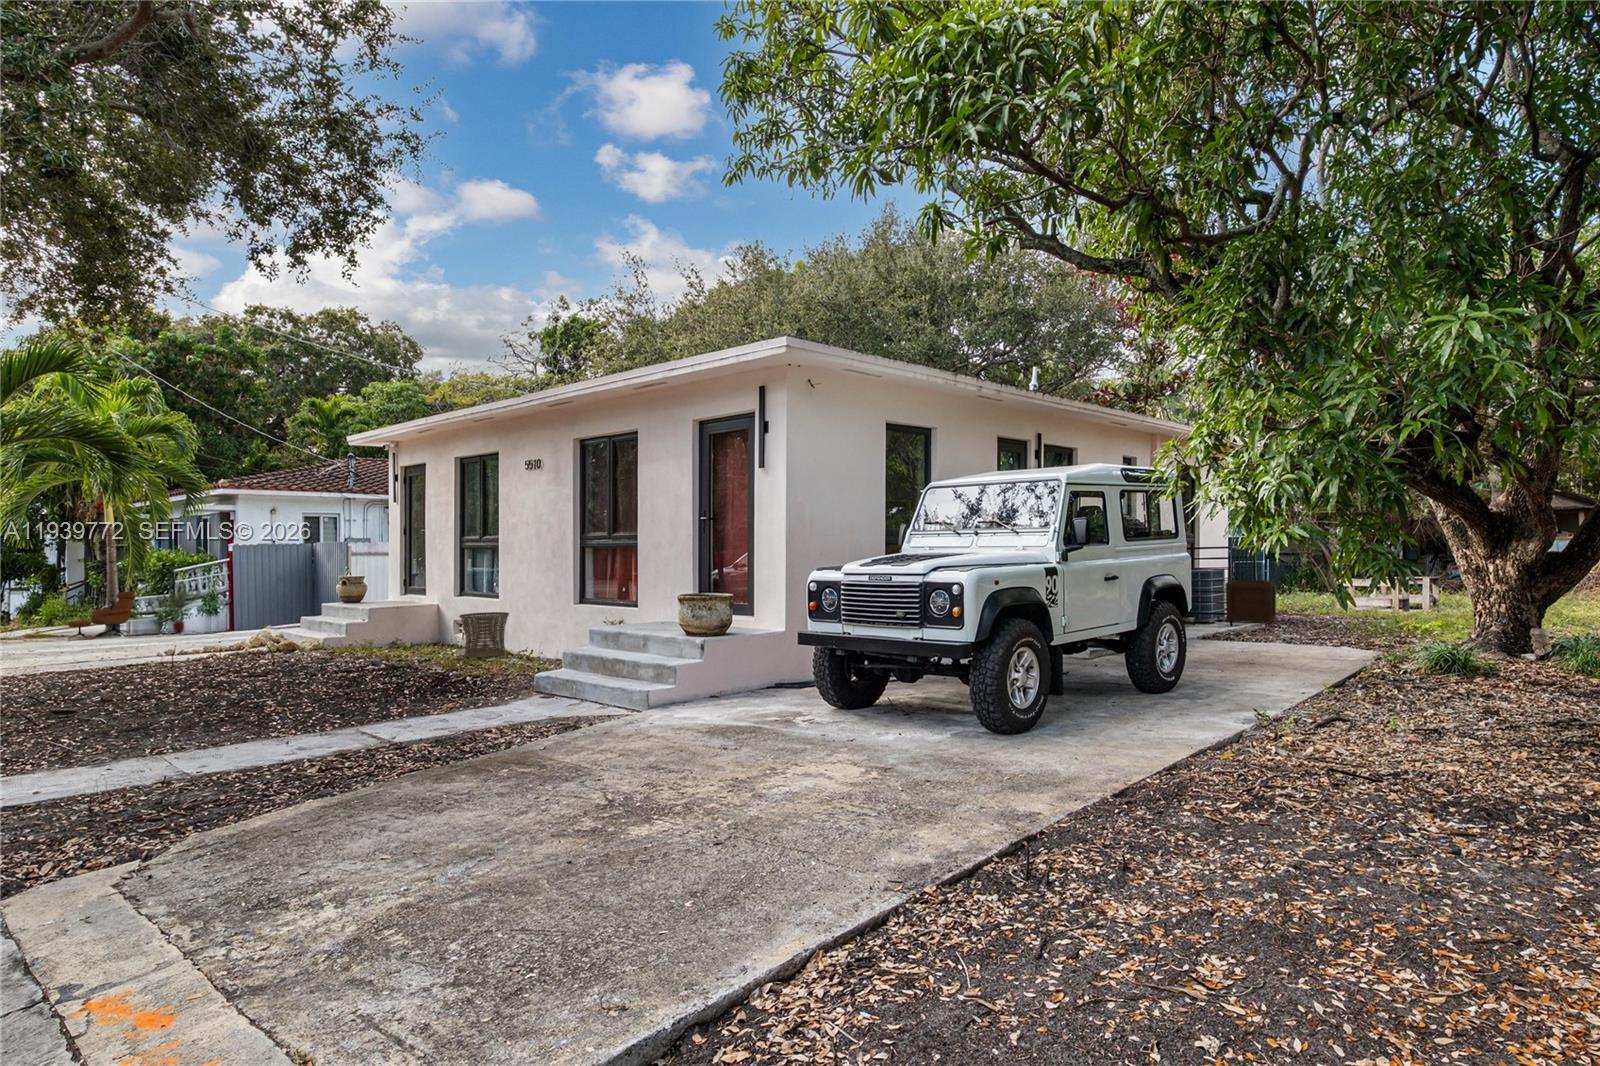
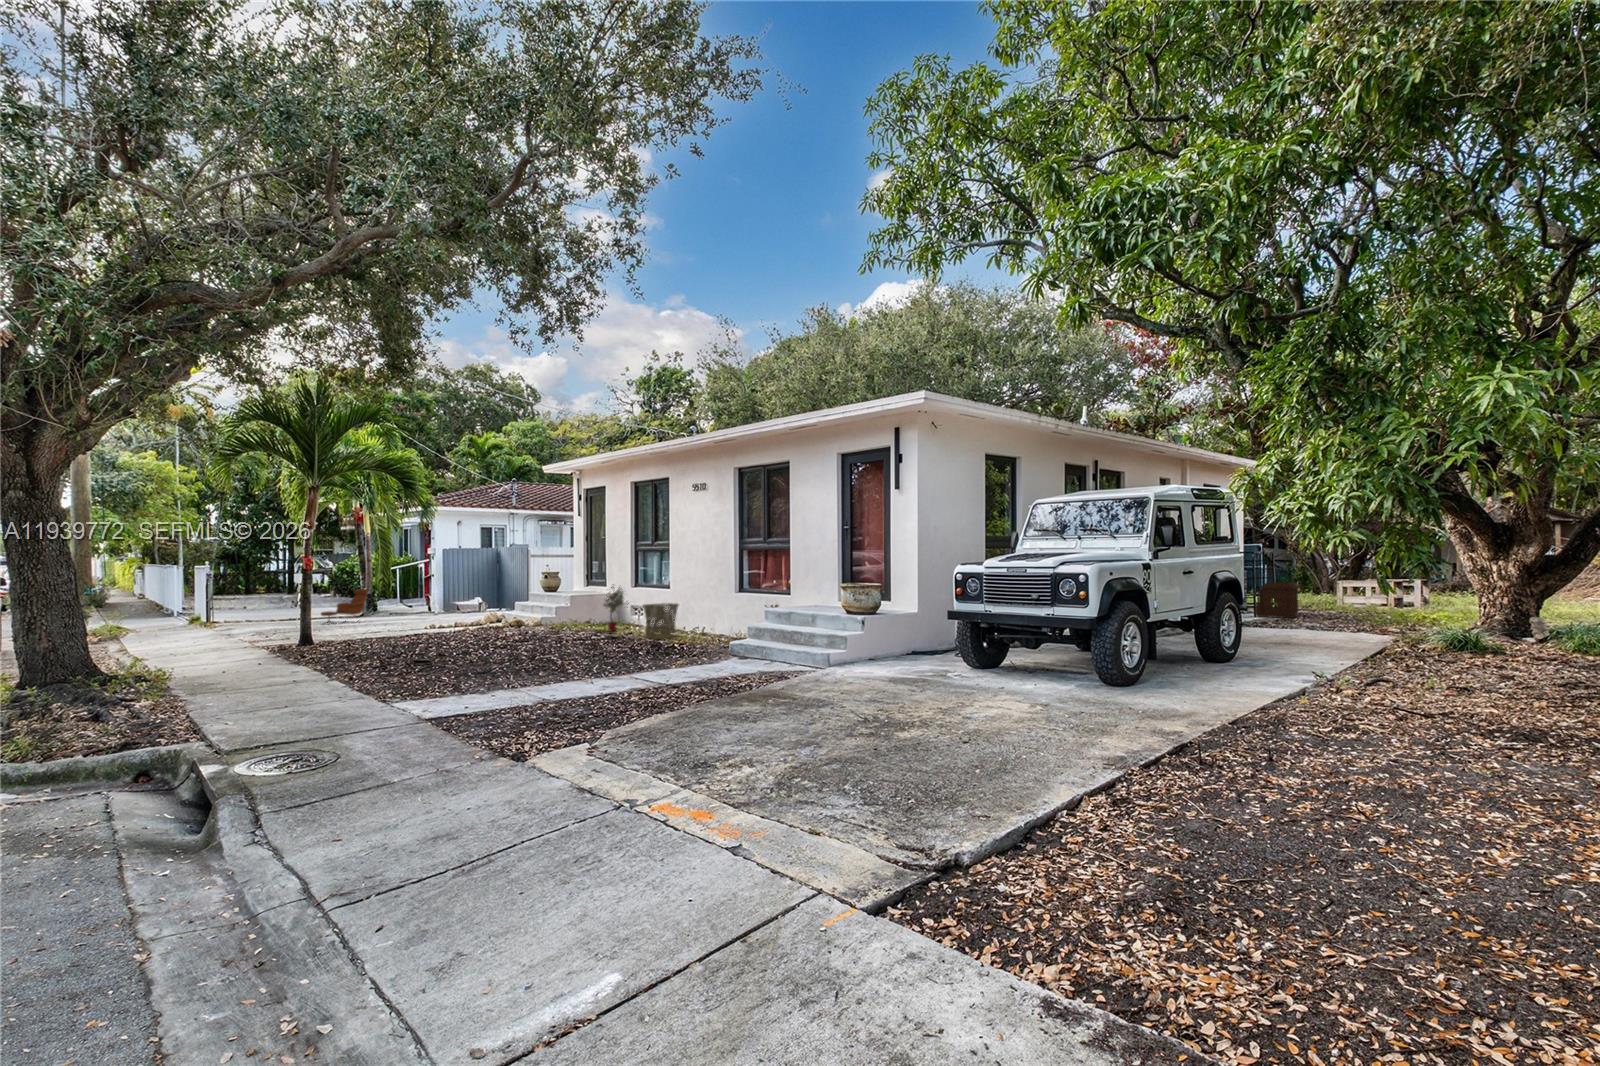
potted tree: present [157,585,200,632] -> present [604,584,629,631]

